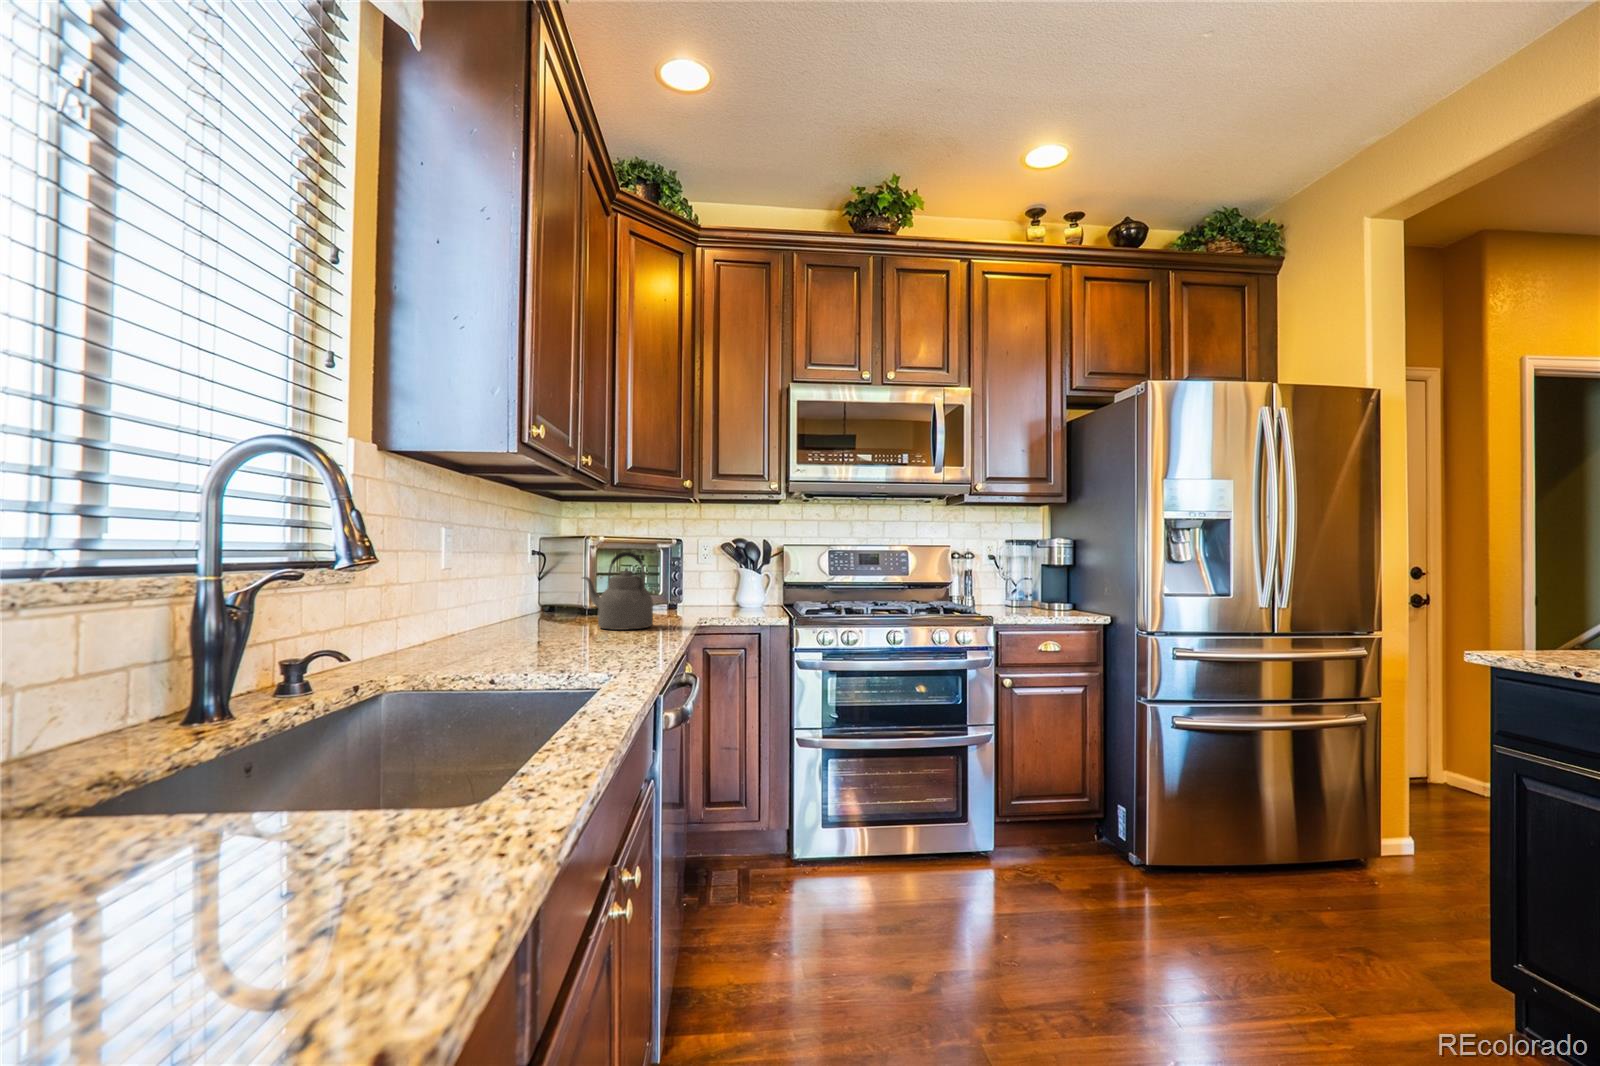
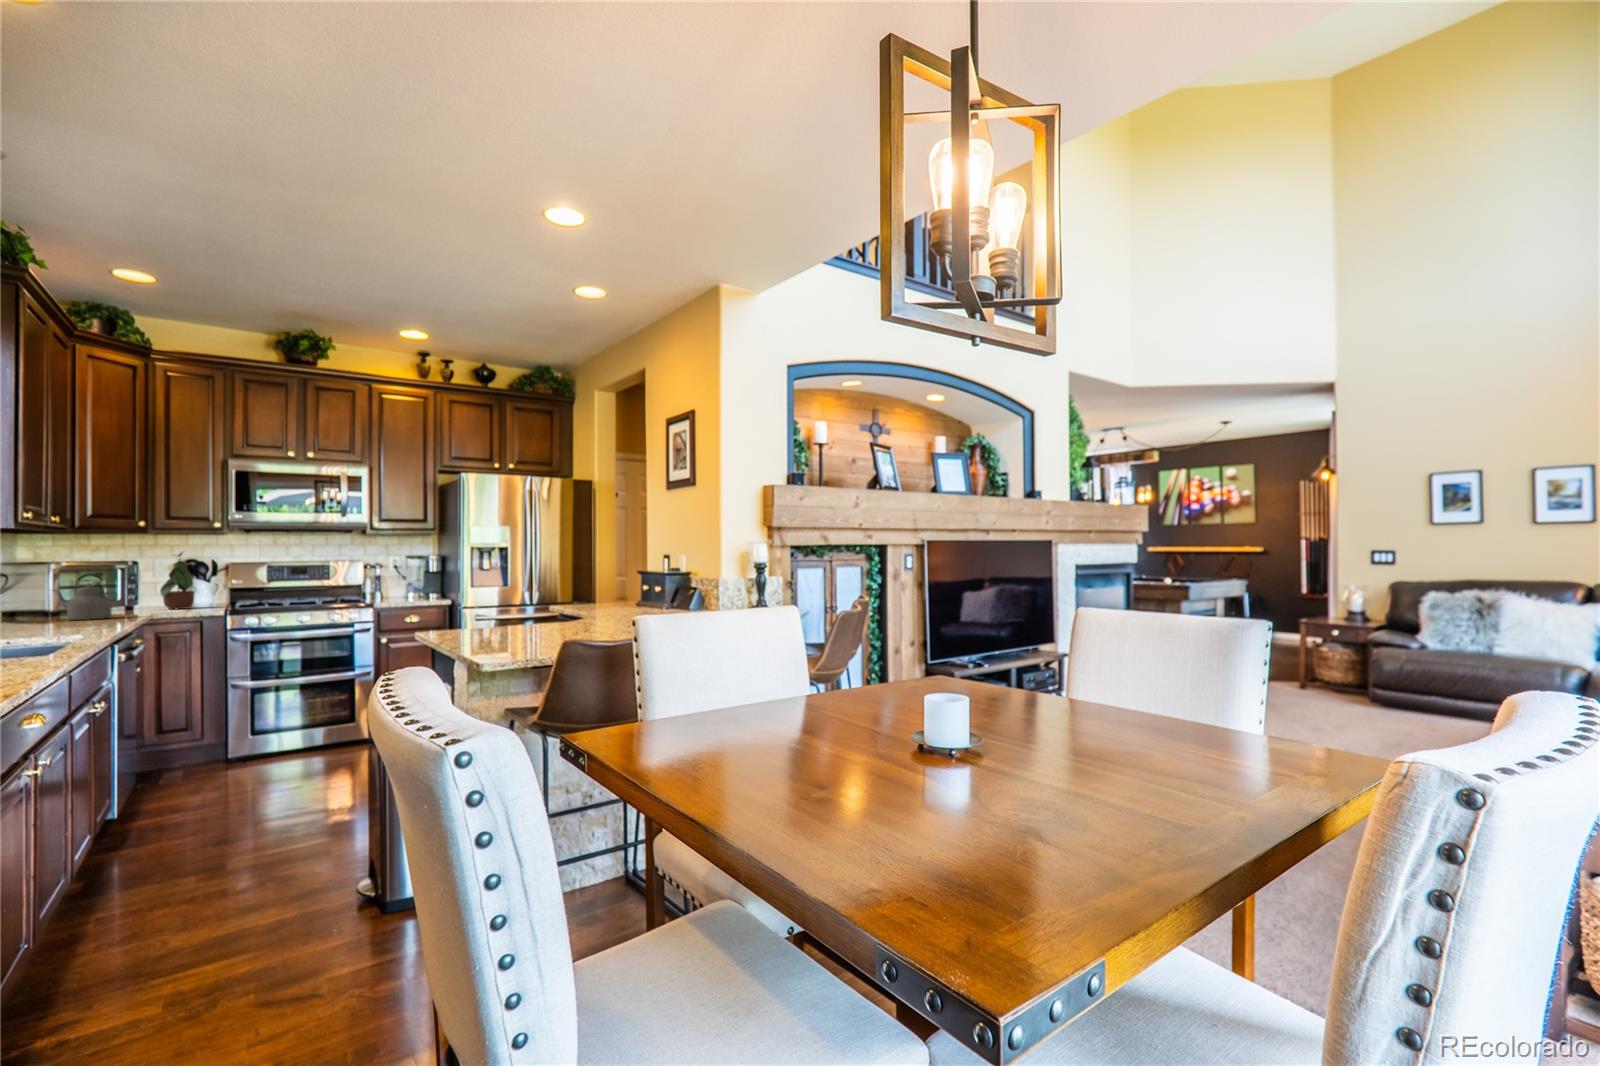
potted plant: none [703,524,756,612] -> present [160,553,196,609]

